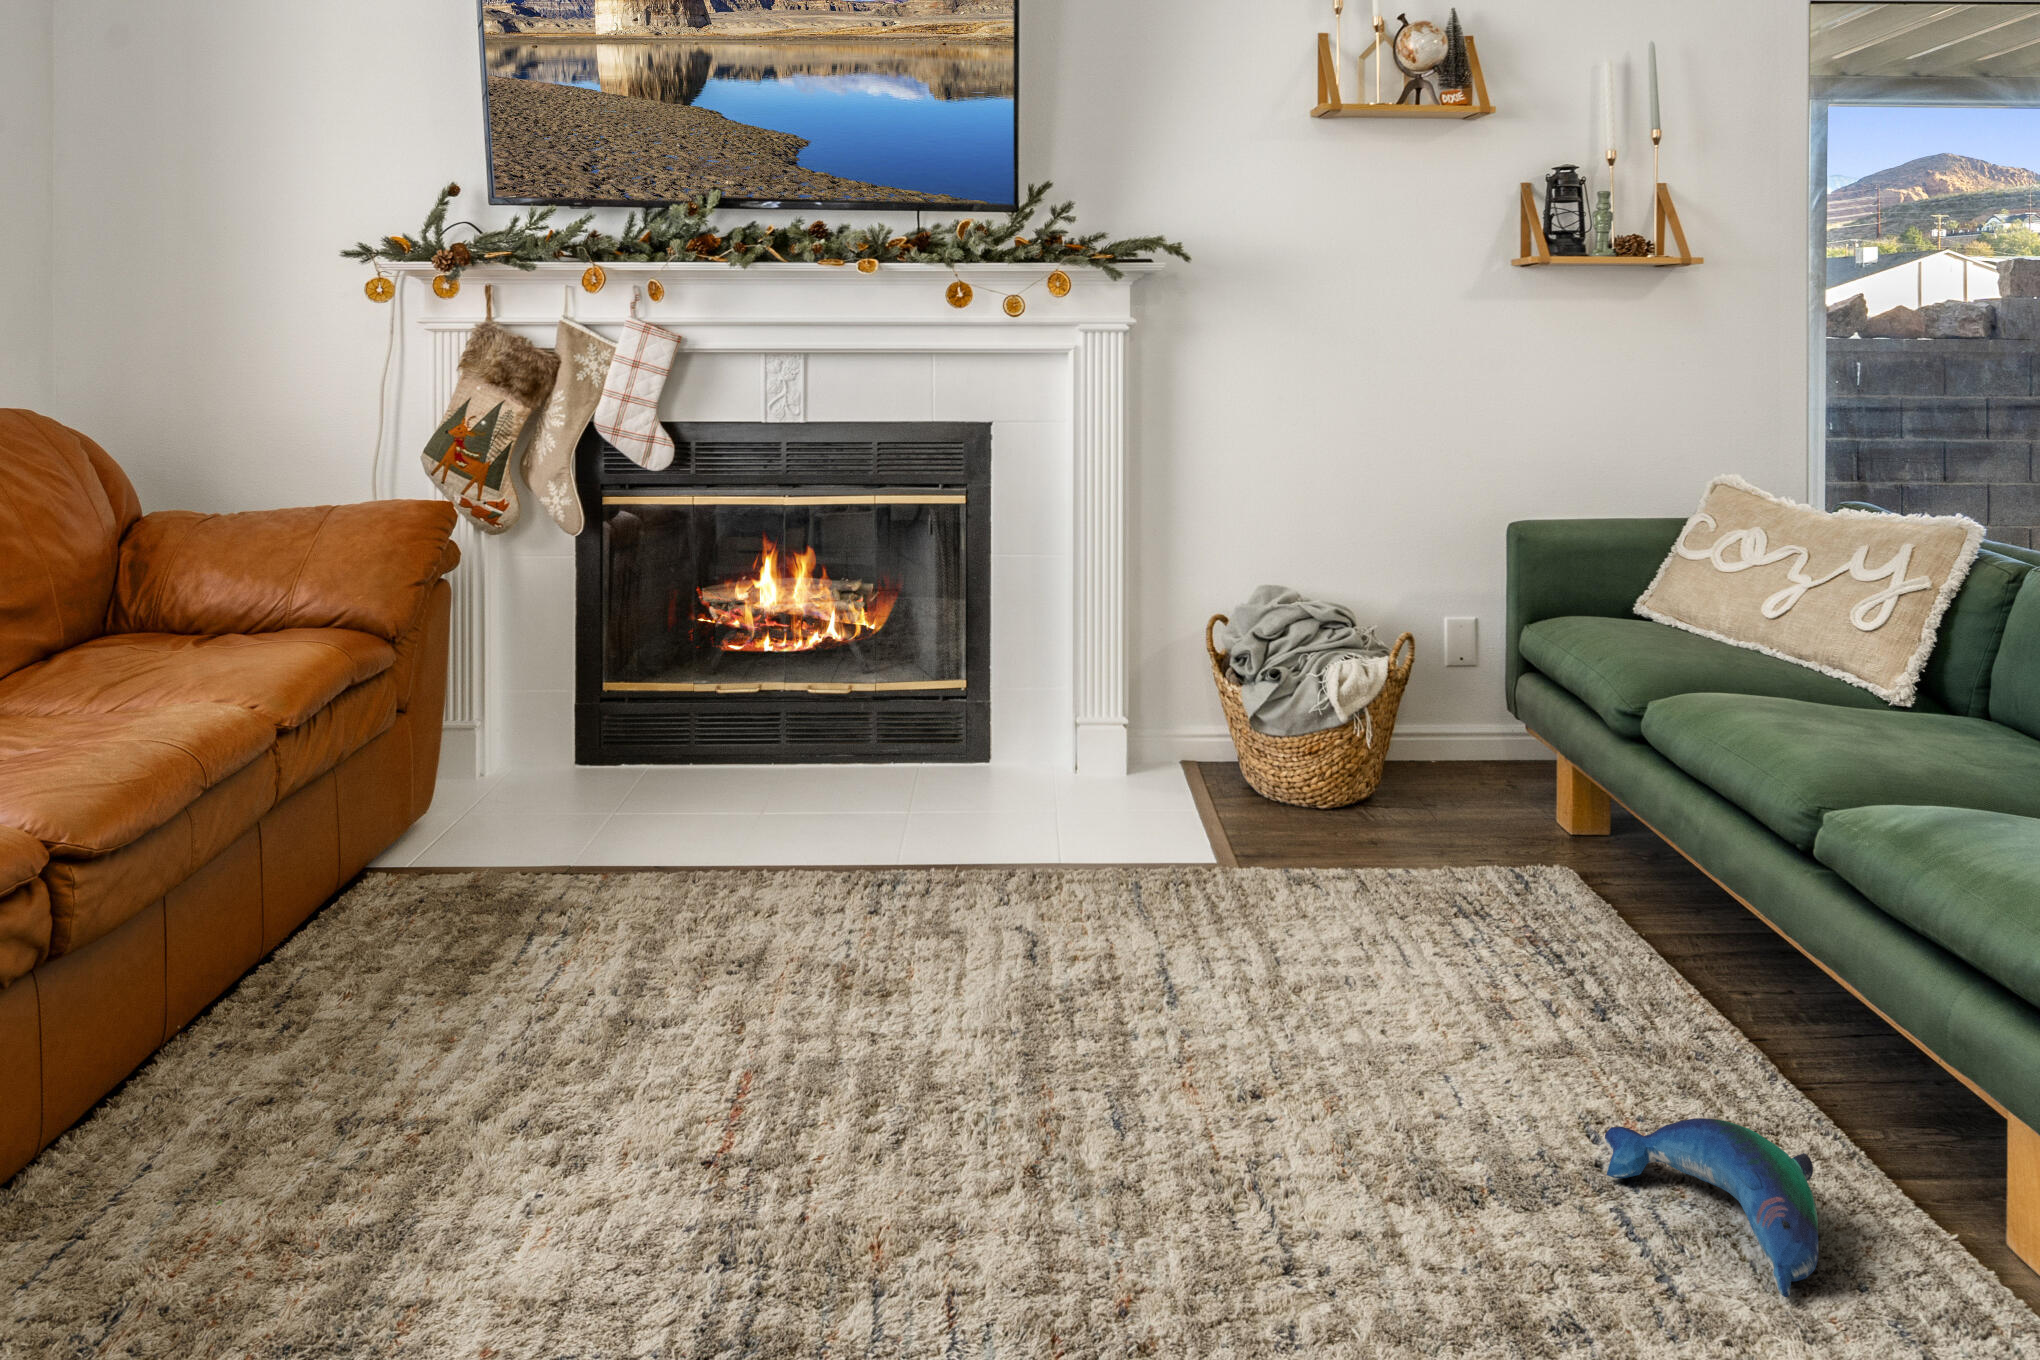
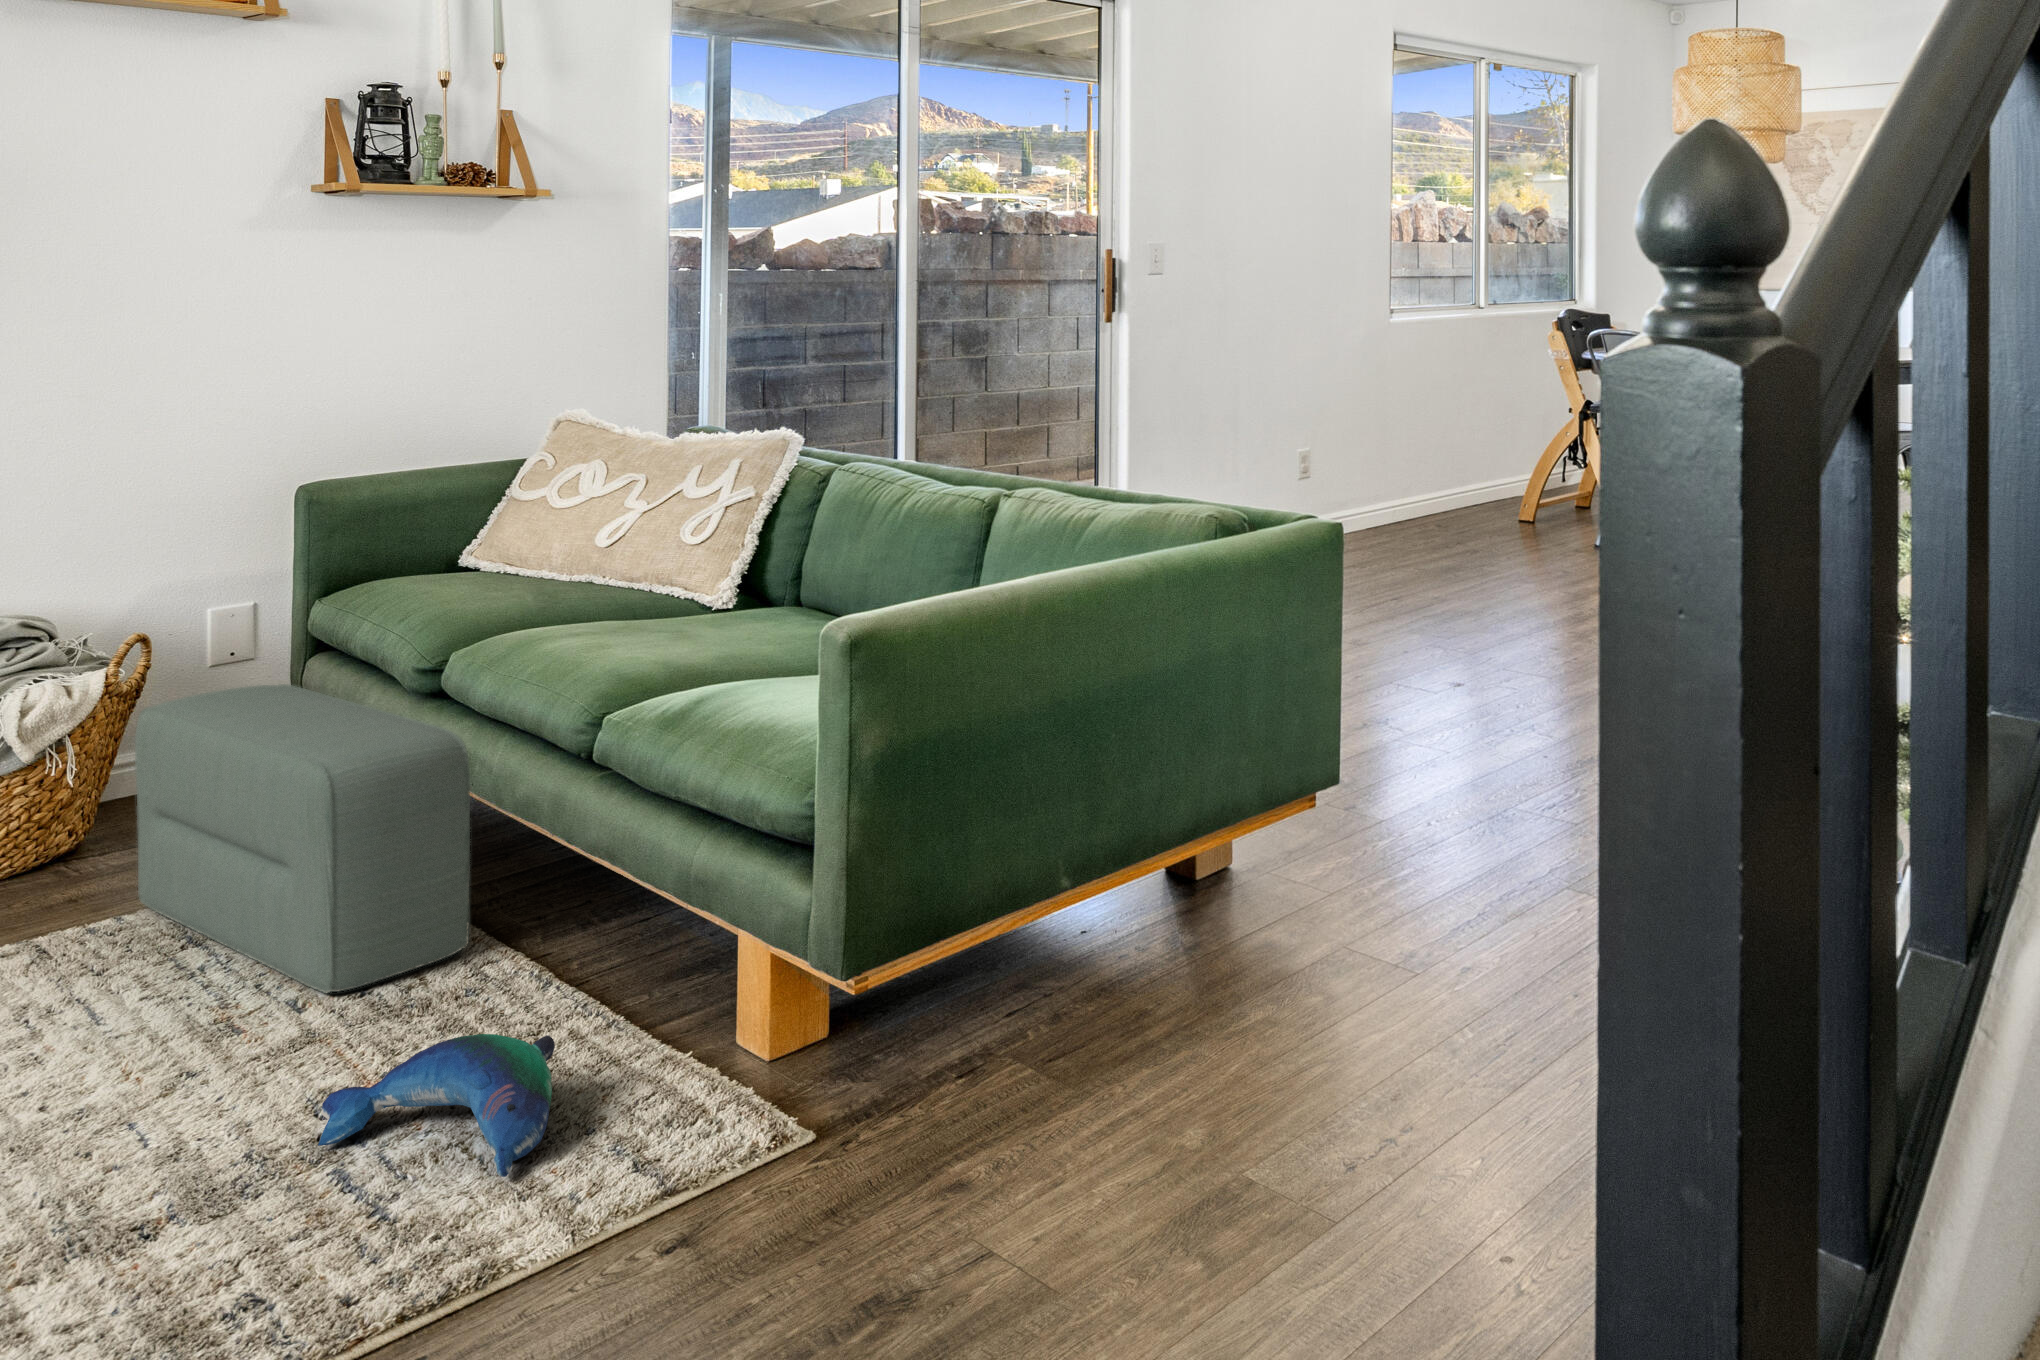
pouf: none [1419,702,1688,1012] -> present [135,684,470,993]

